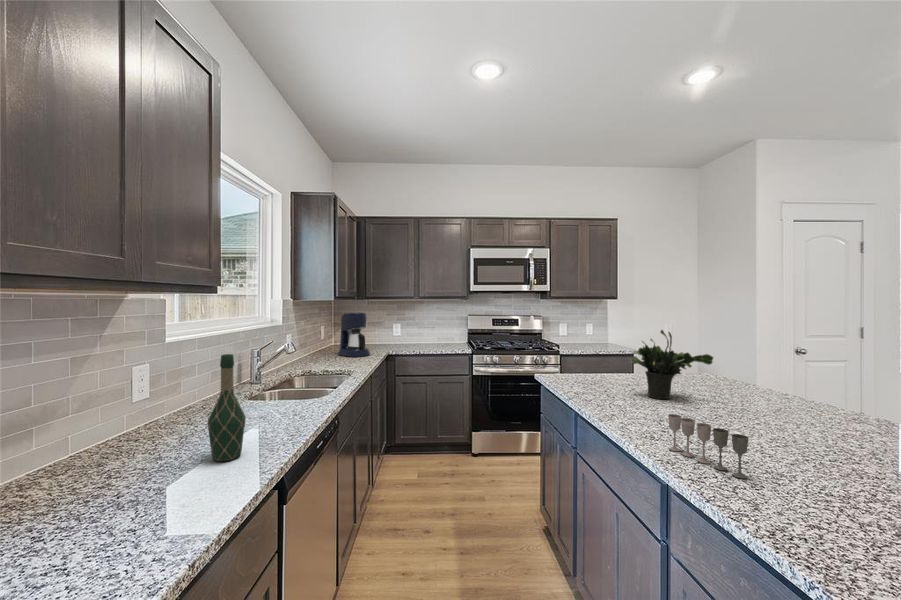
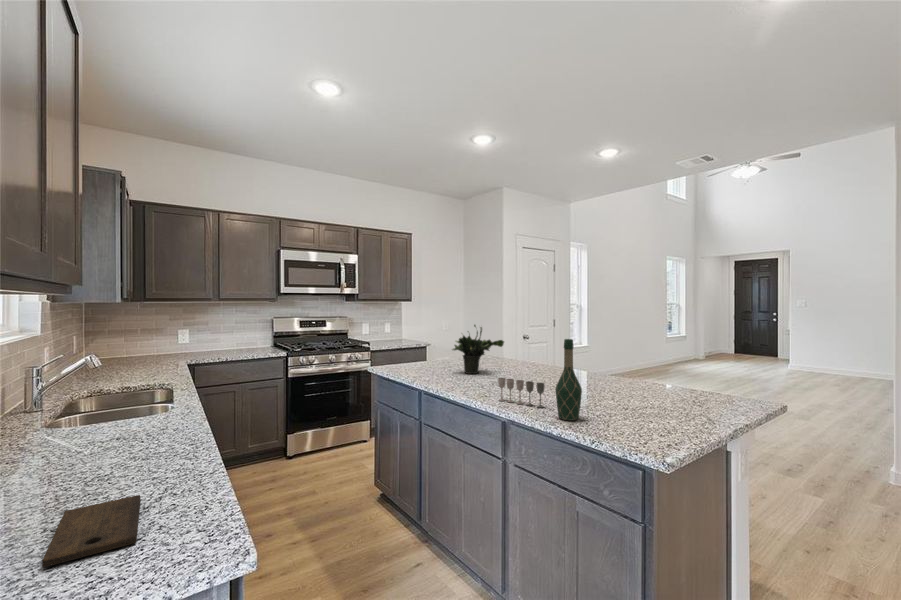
coffee maker: present [338,313,370,357] -> none [120,318,168,370]
wine bottle: present [208,354,245,461] -> present [555,339,582,420]
cutting board: none [54,486,191,545] -> present [42,495,141,567]

